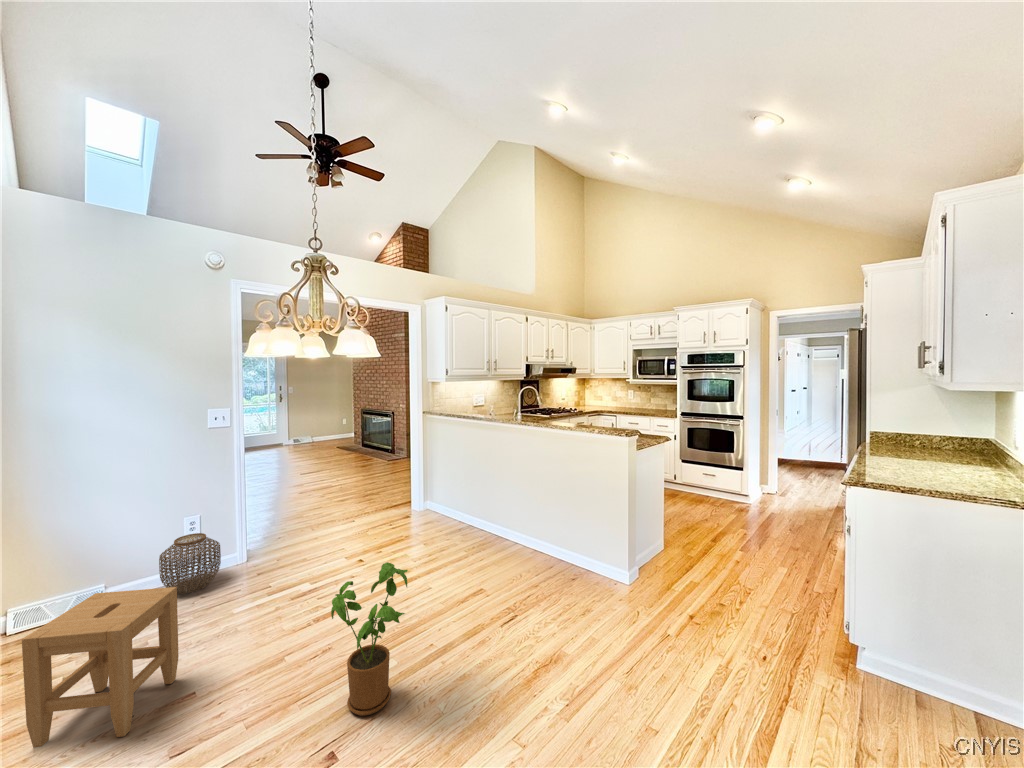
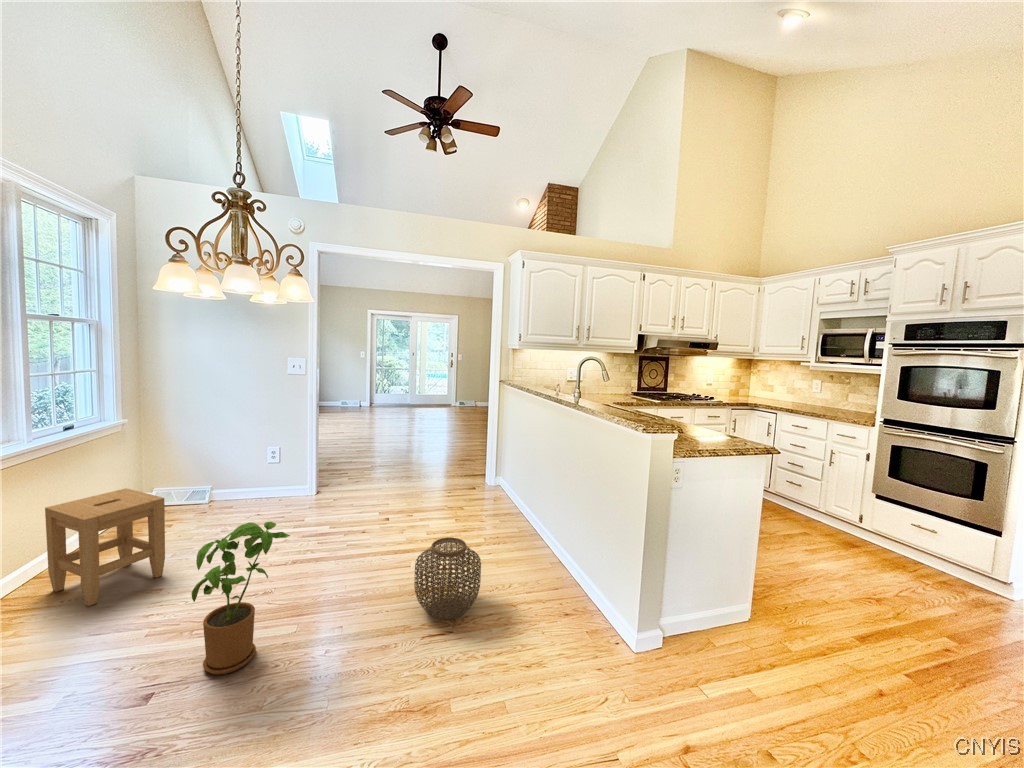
woven basket: present [159,533,221,594] -> present [414,538,481,620]

